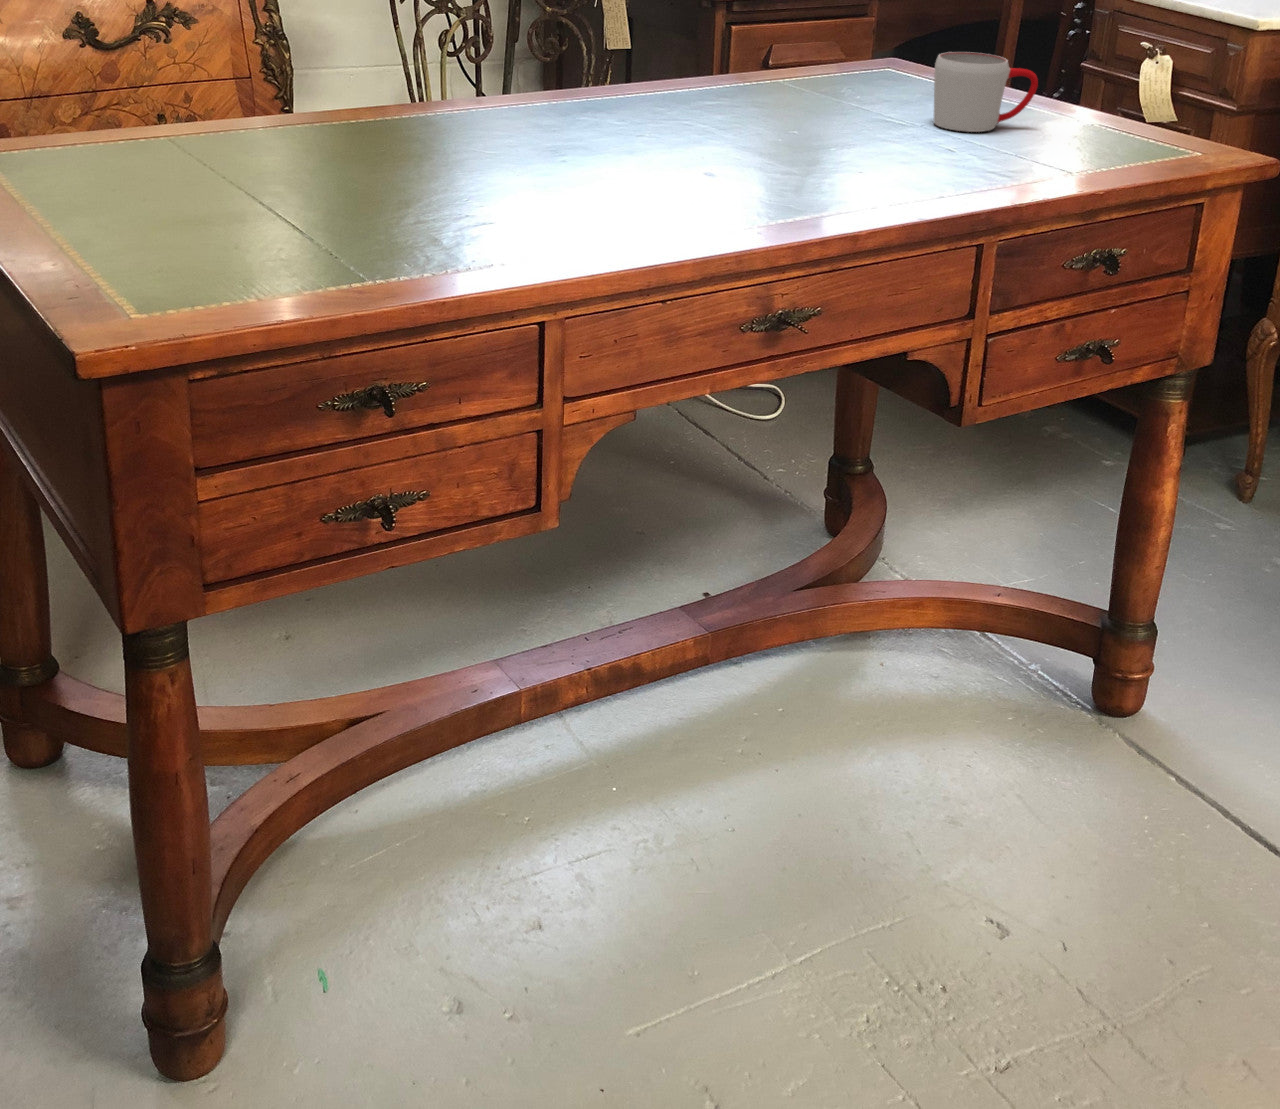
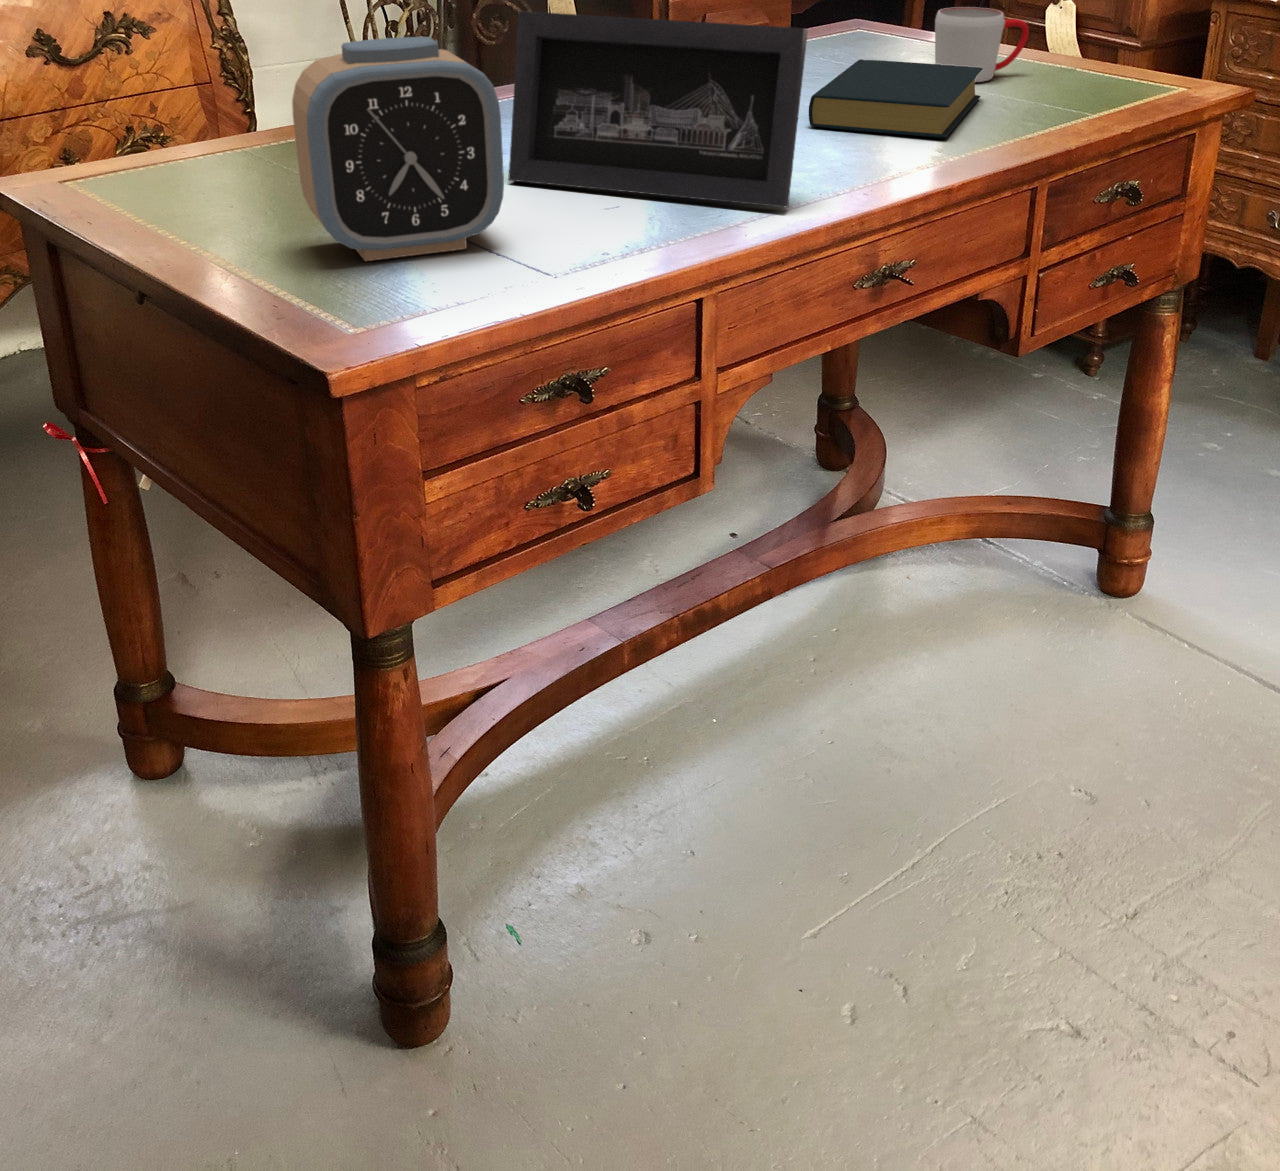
picture frame: none [400,18,697,239] -> present [509,11,808,207]
alarm clock: none [139,33,346,253] -> present [292,37,504,261]
hardback book: none [756,98,968,184] -> present [809,59,983,138]

